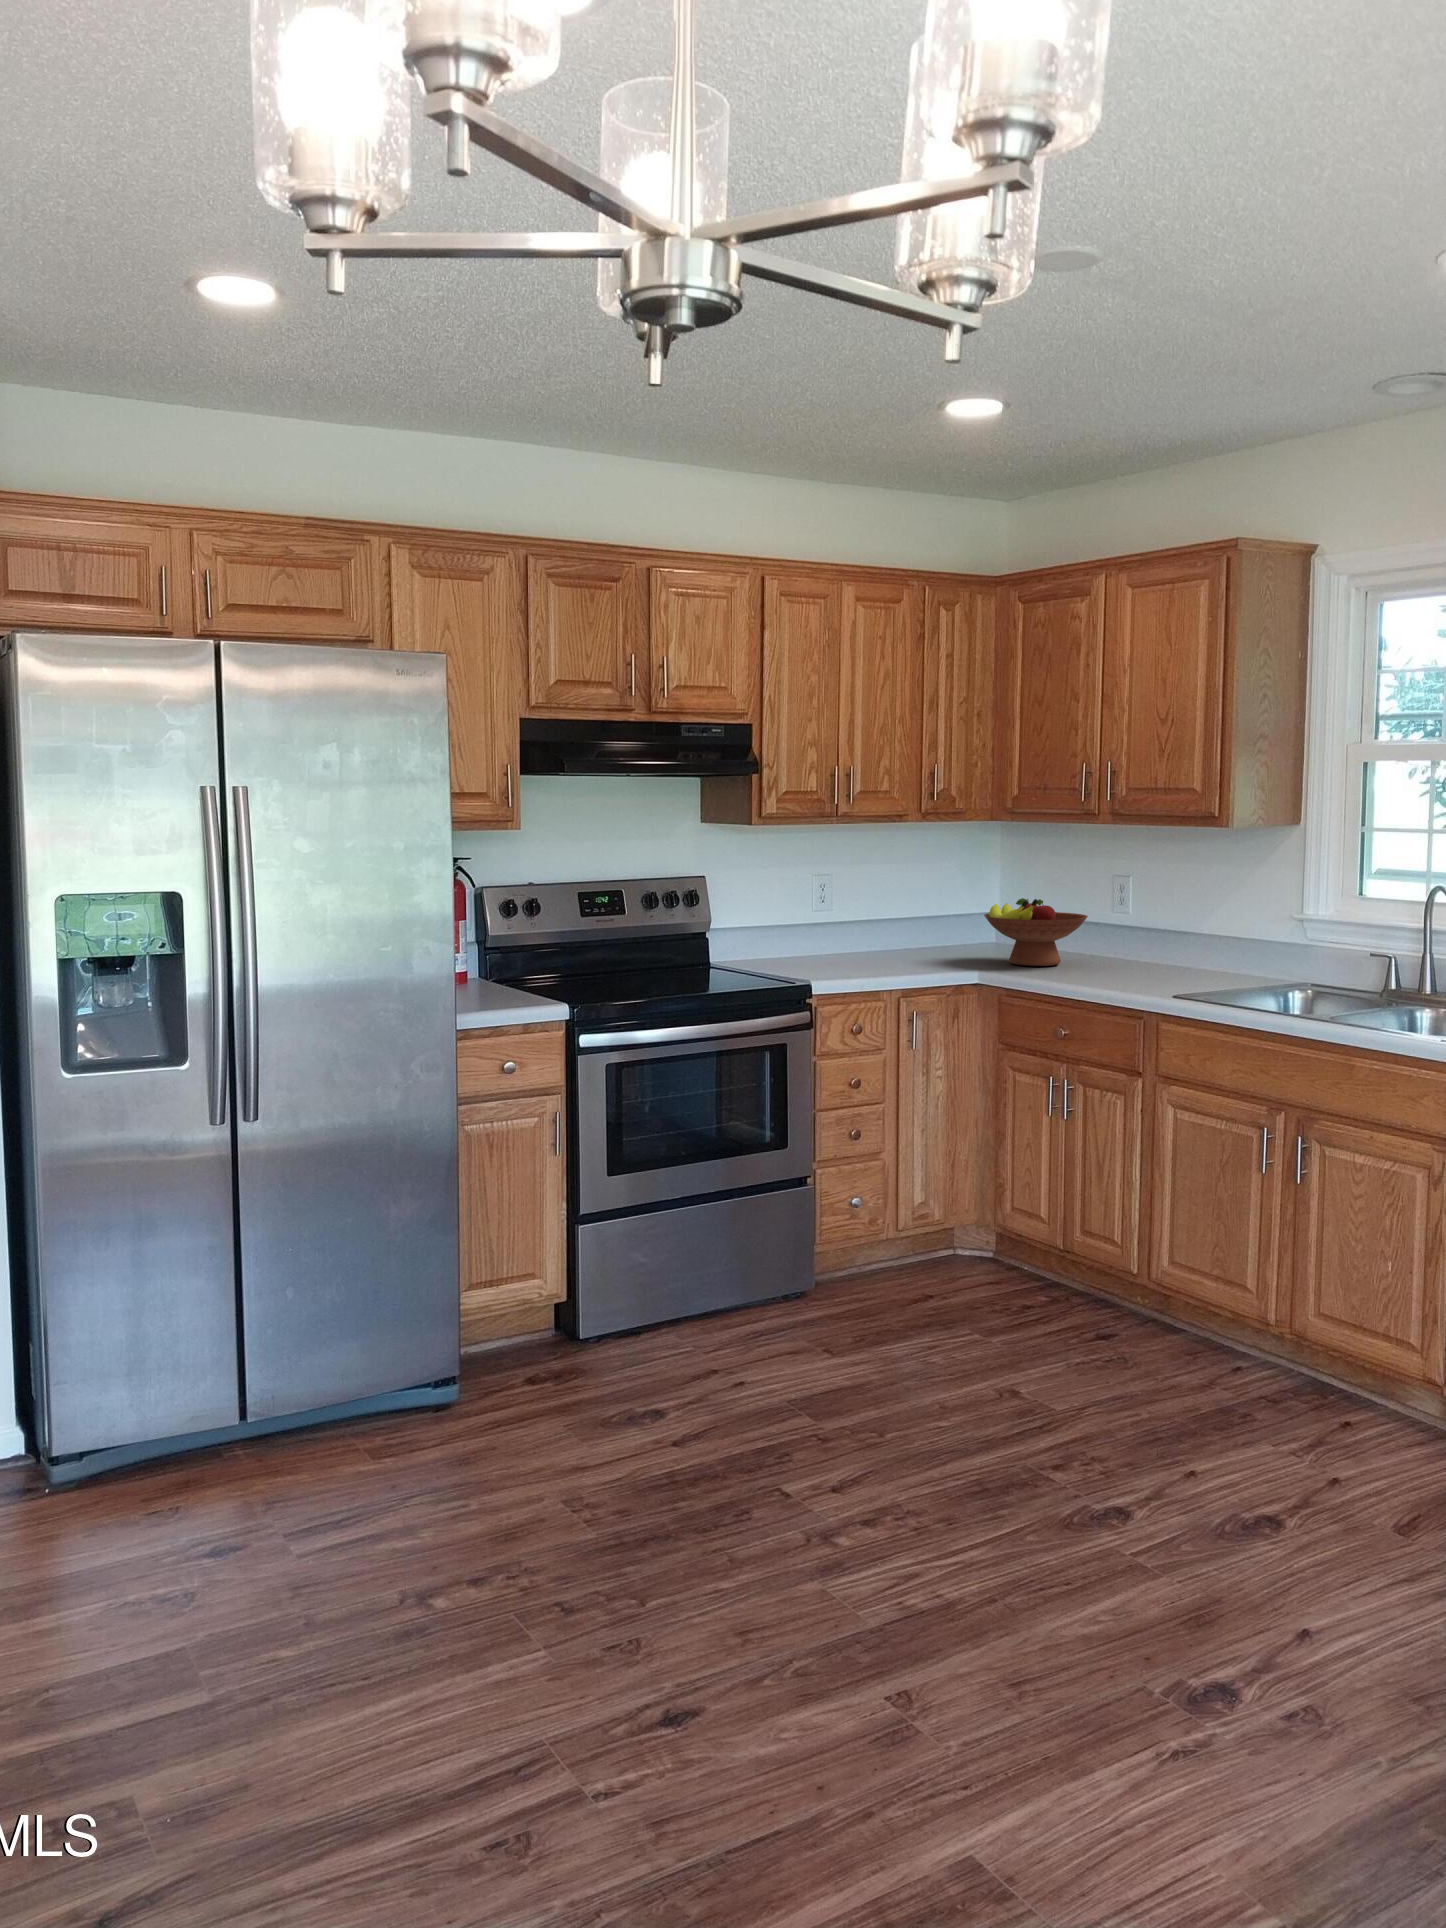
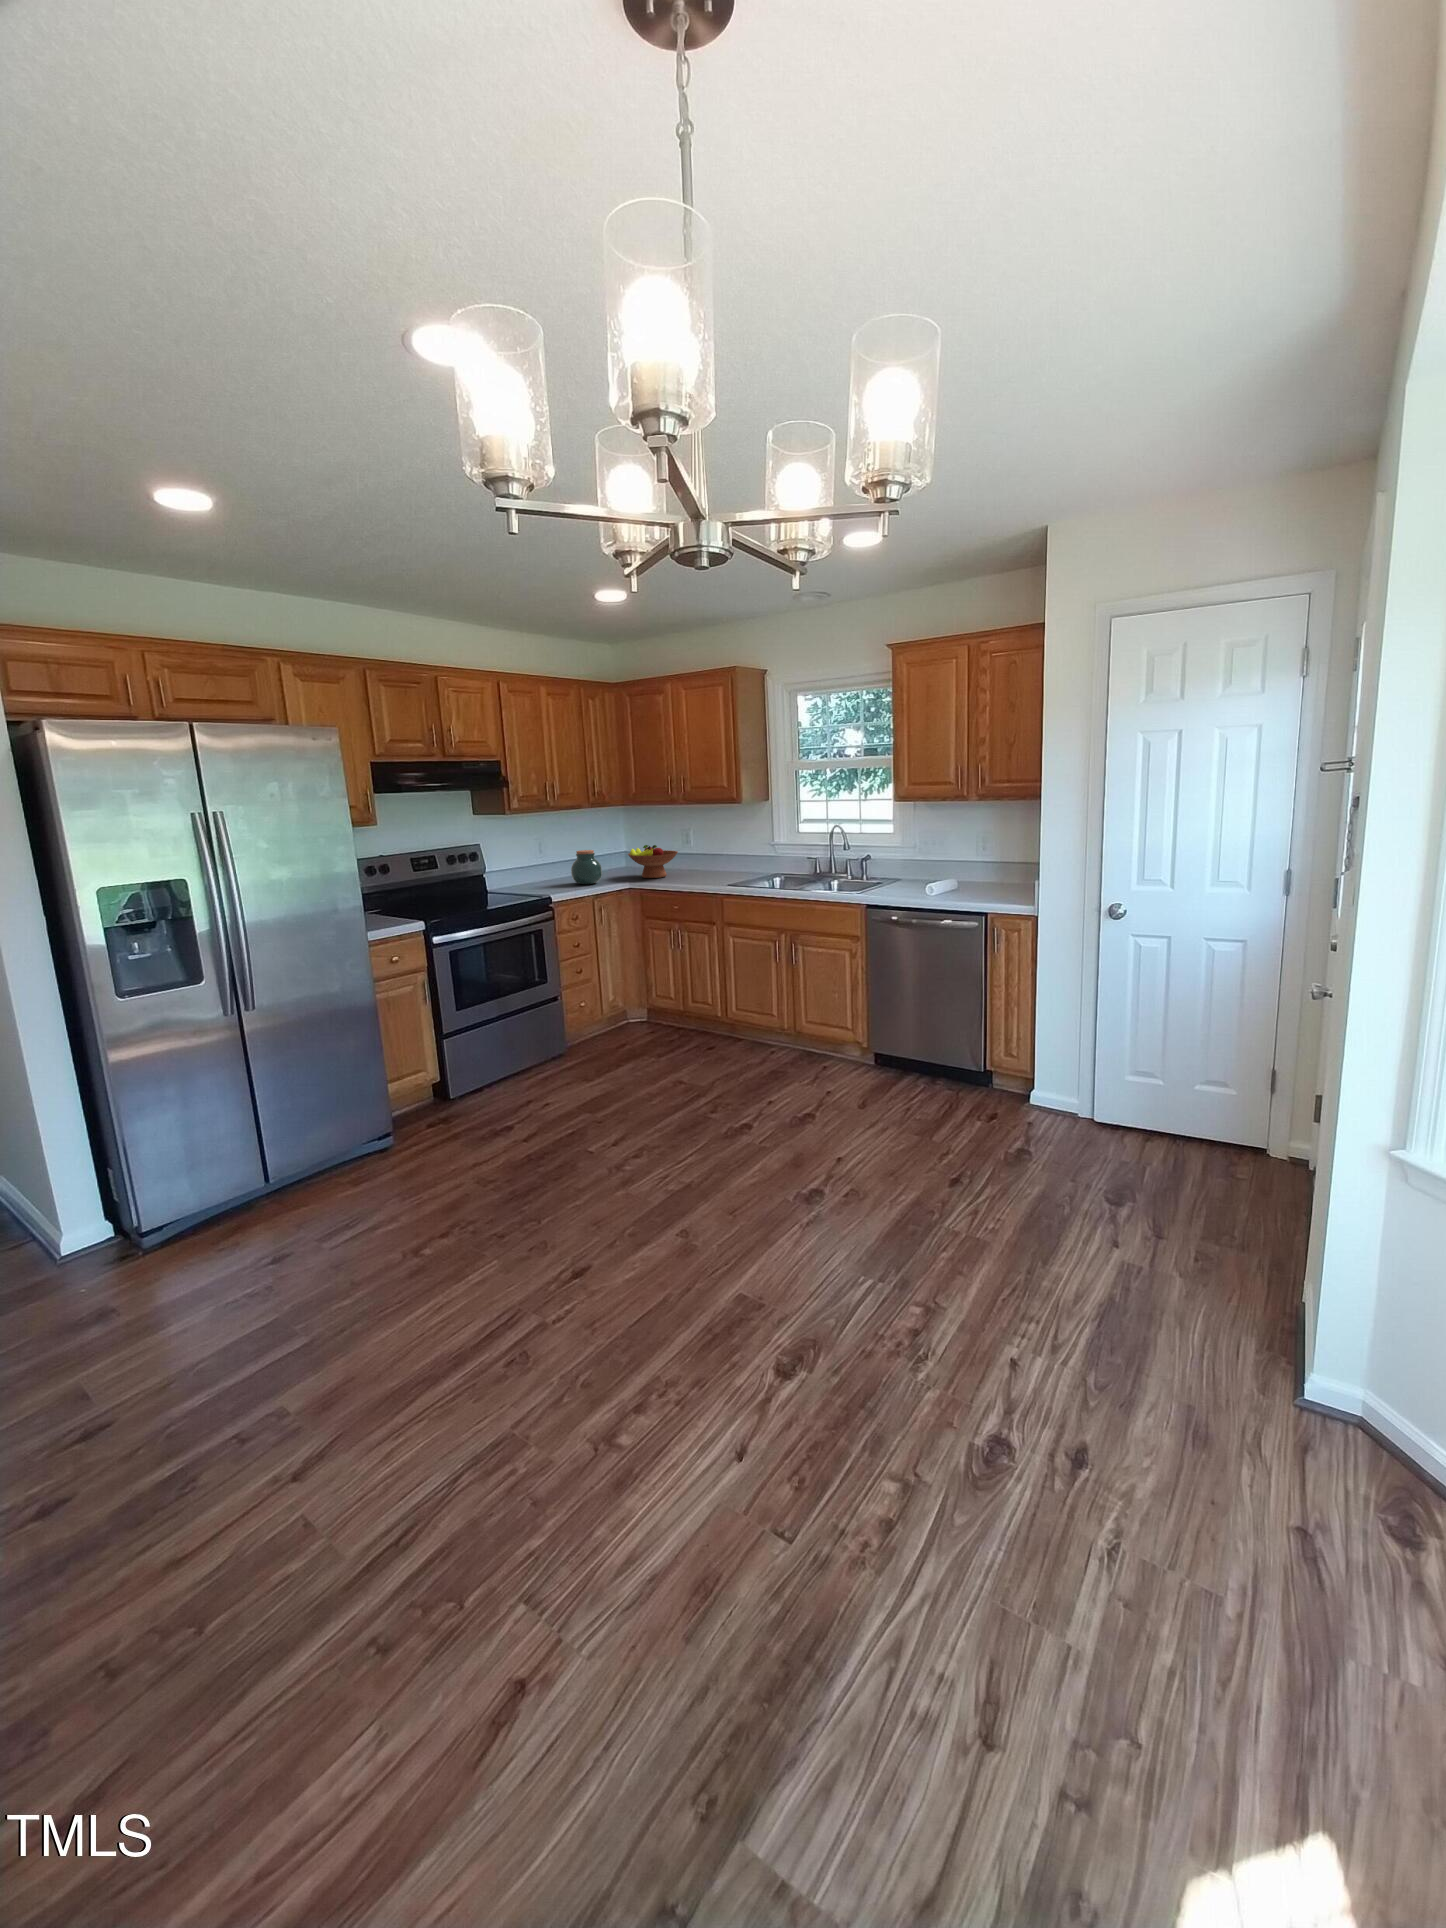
jar: none [867,900,926,967] -> present [571,850,602,884]

